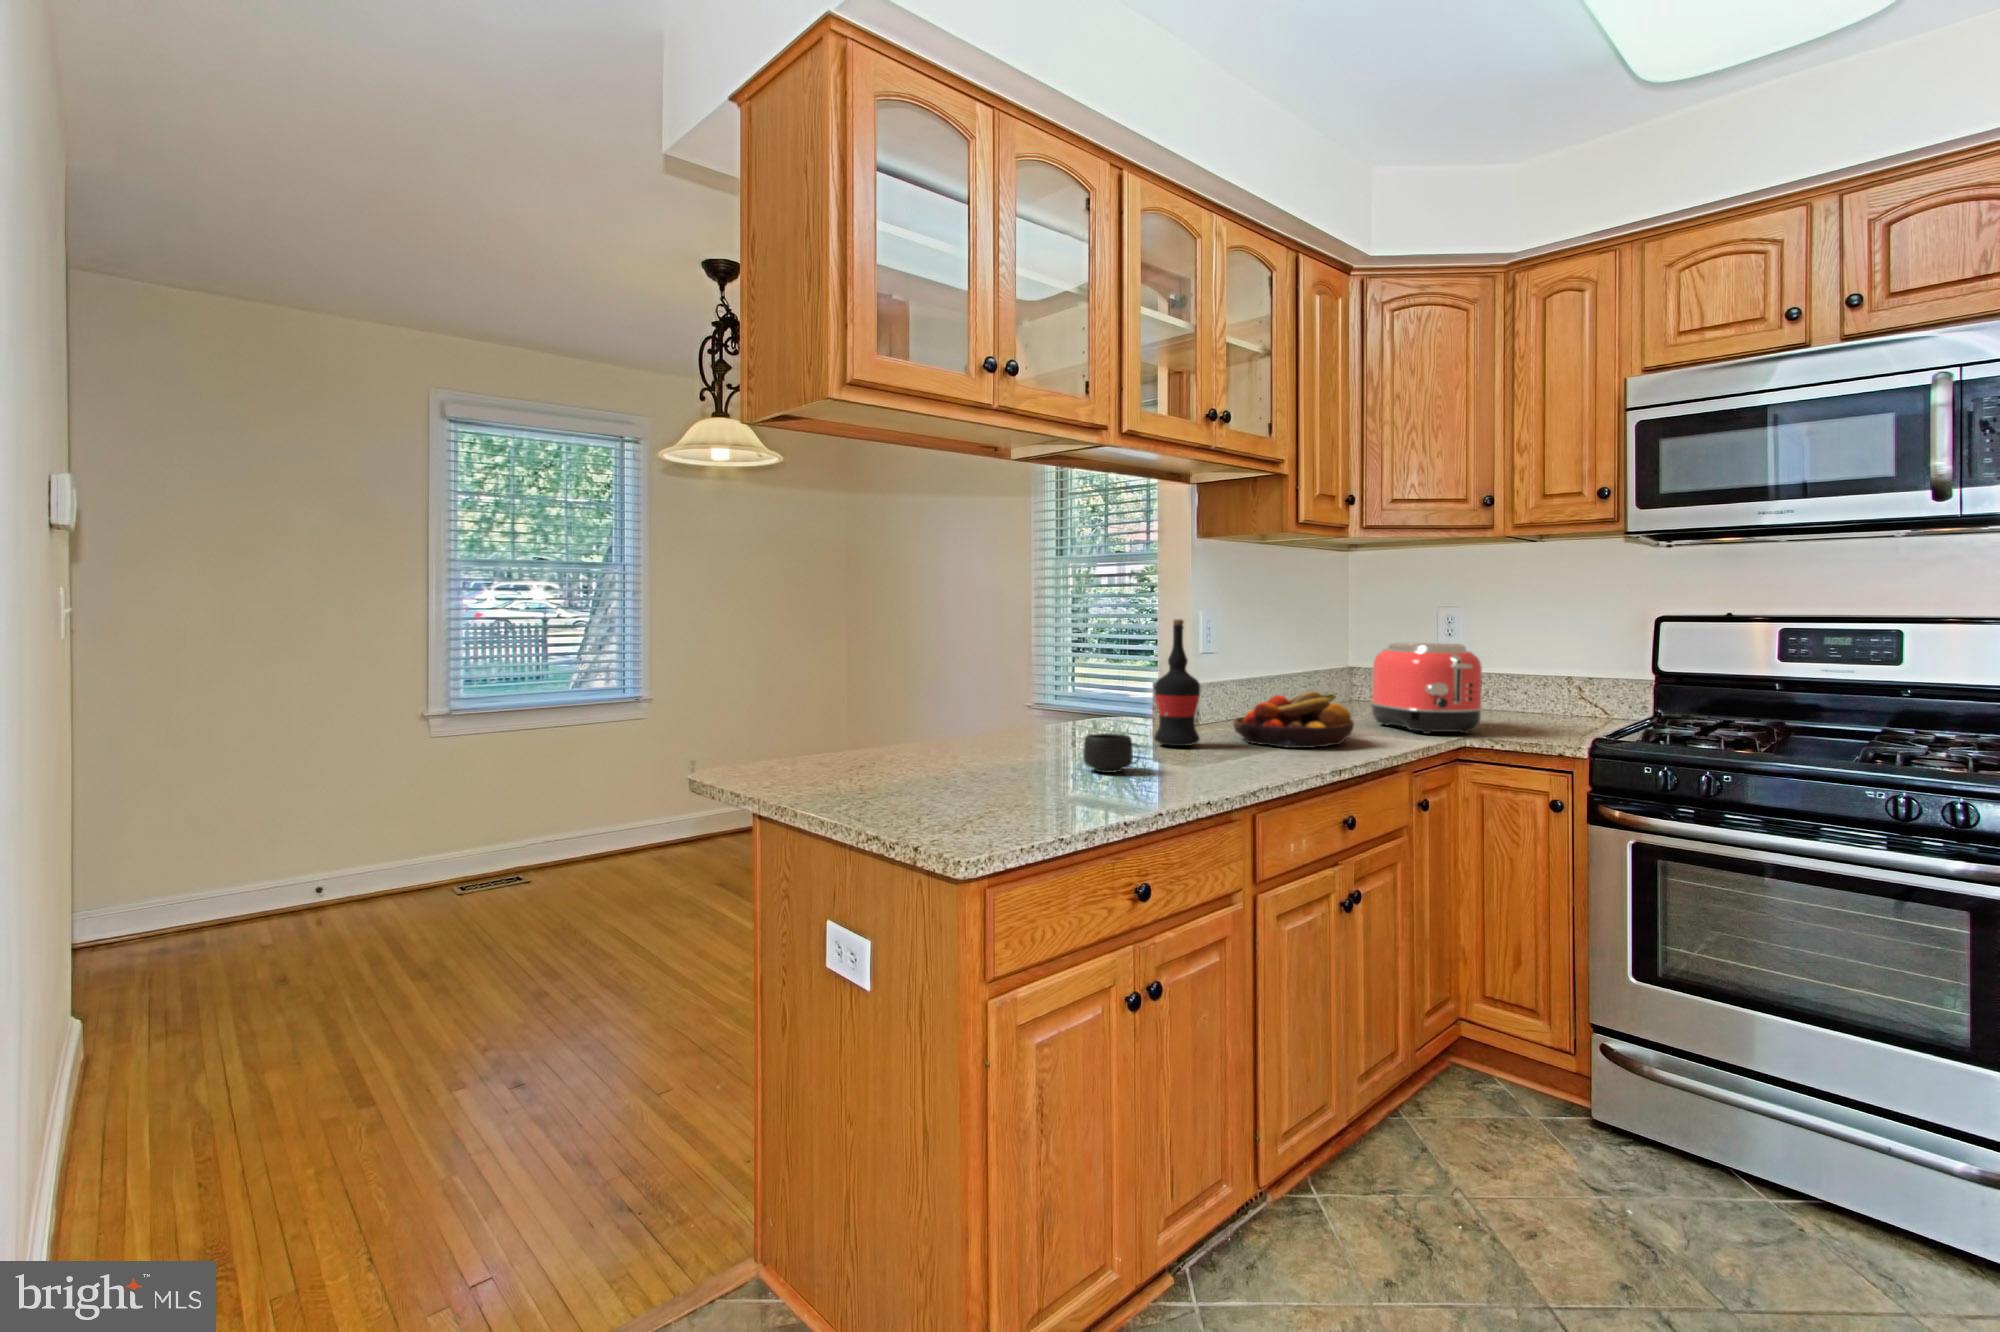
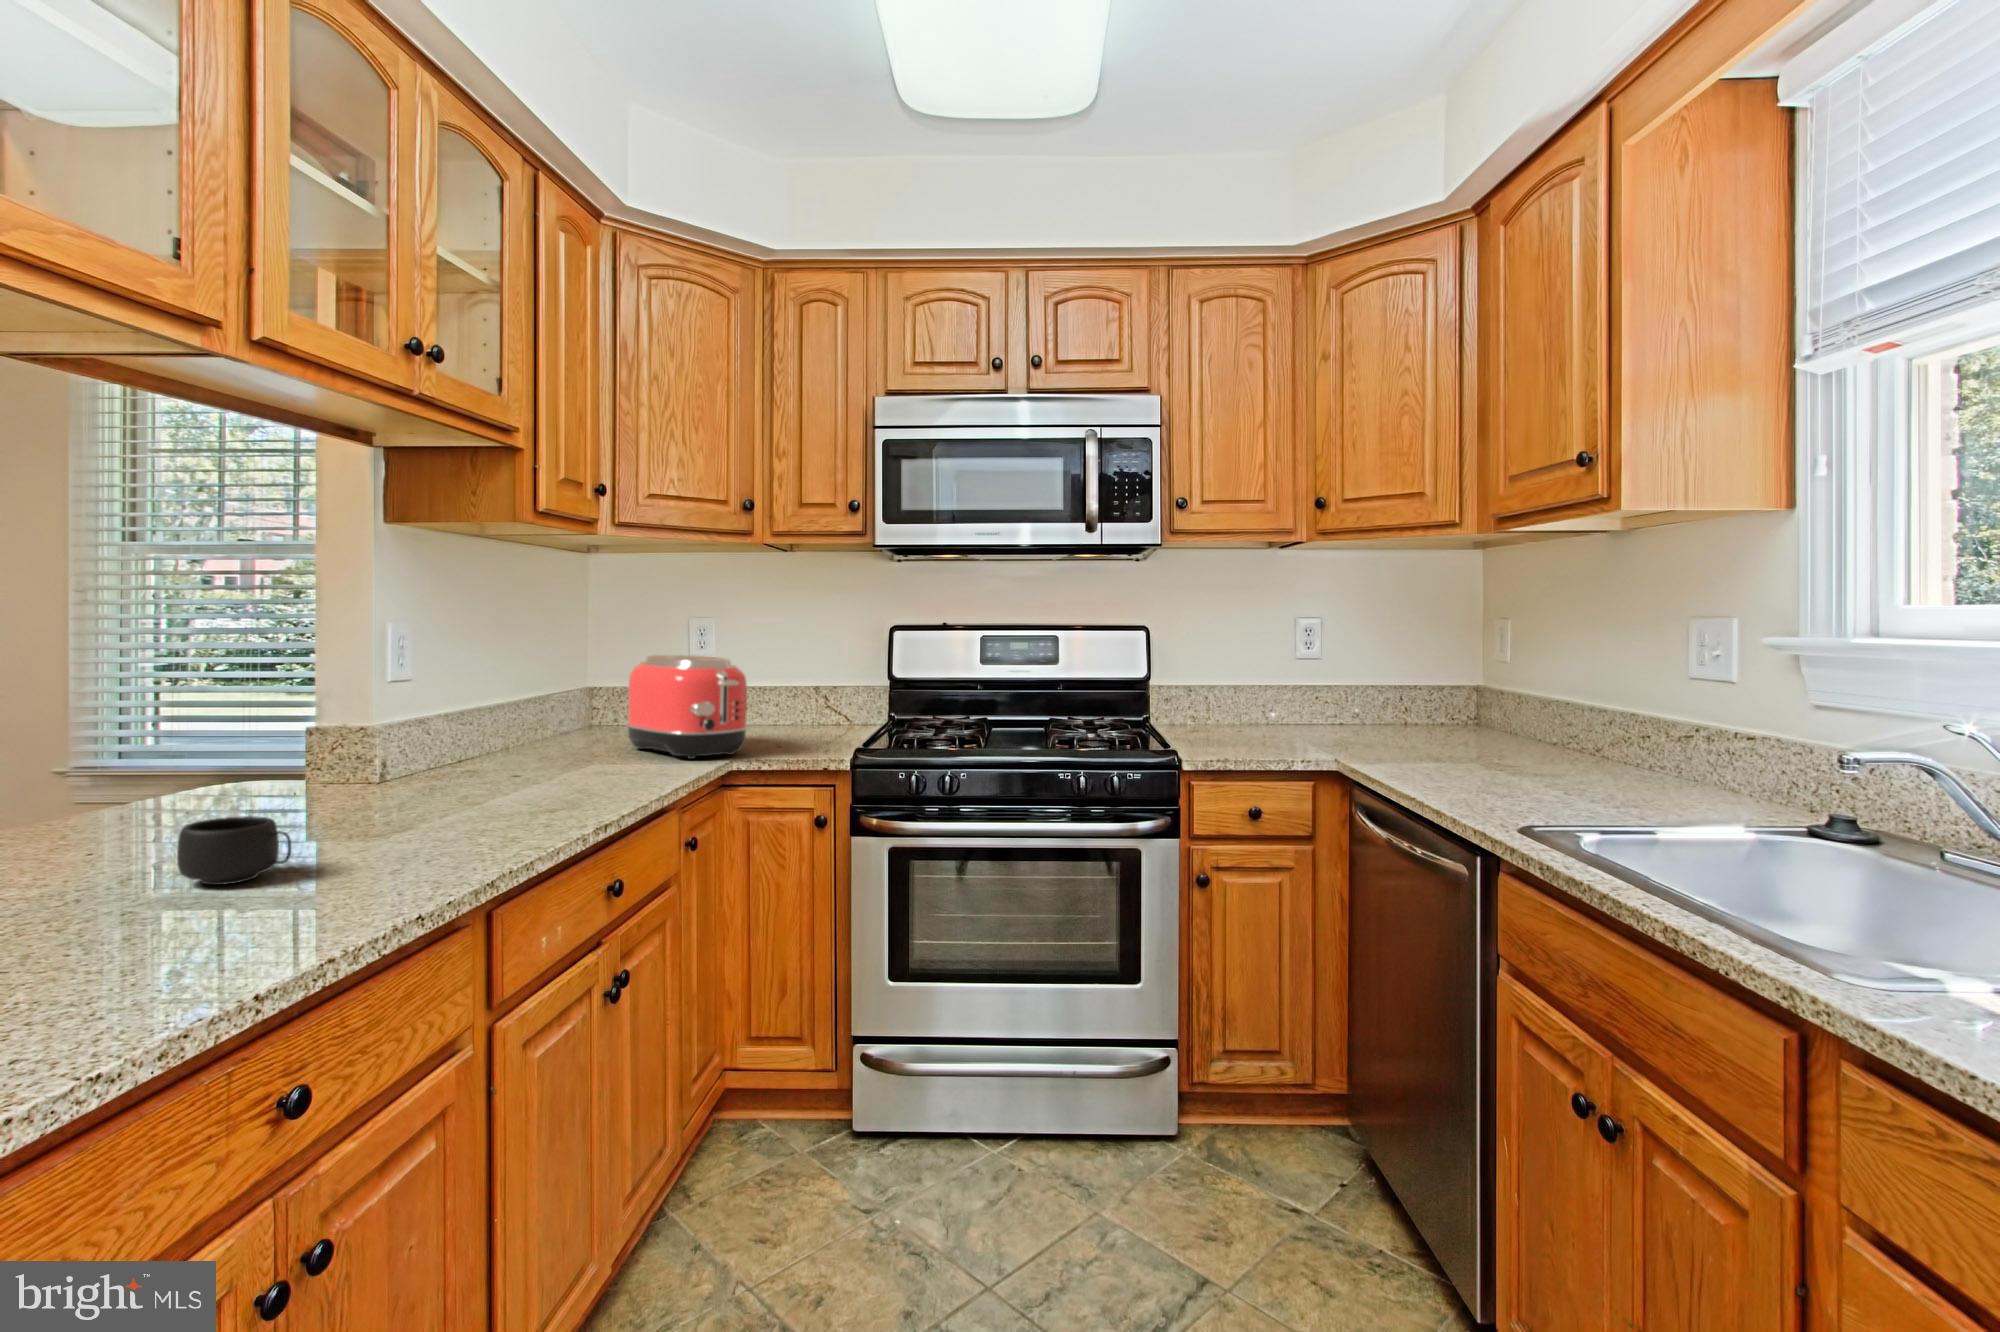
wine bottle: present [1154,619,1200,746] -> none [322,630,400,812]
fruit bowl: present [1233,692,1354,748] -> none [450,719,613,797]

